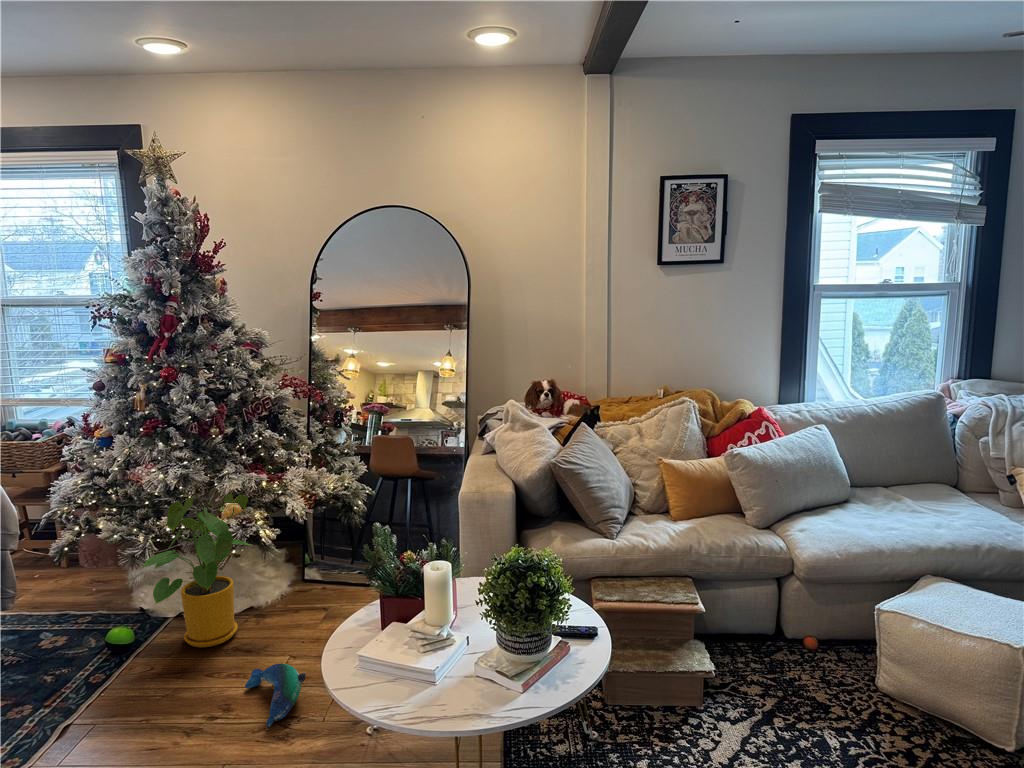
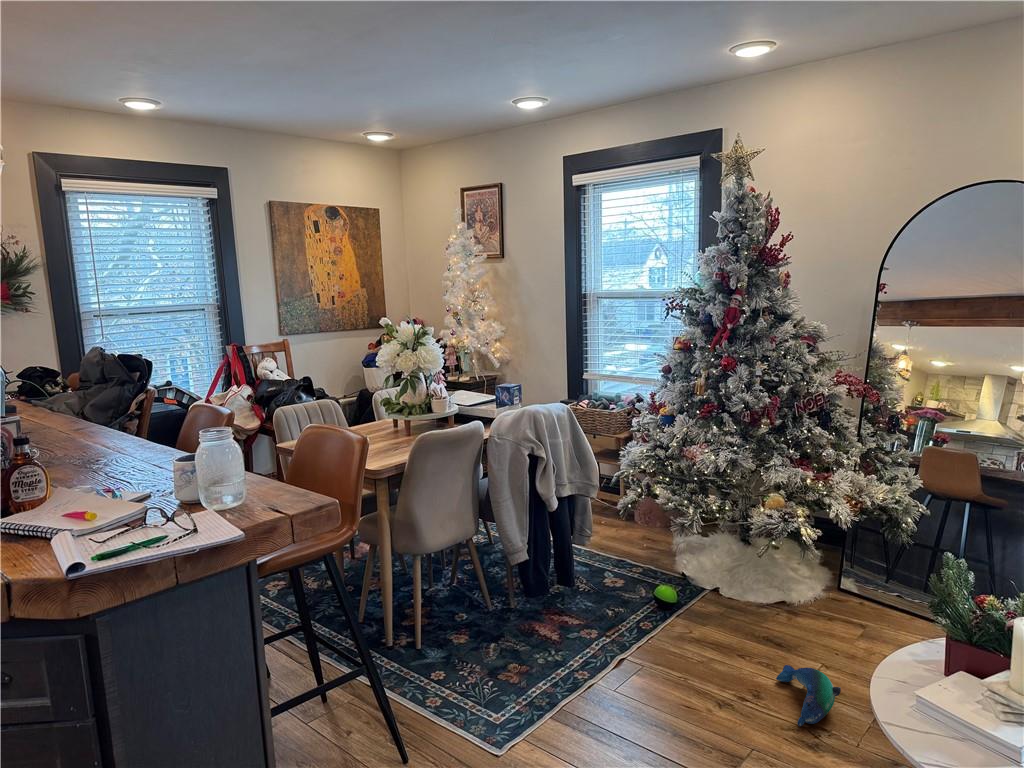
house plant: present [141,493,250,647] -> none [691,483,795,629]

